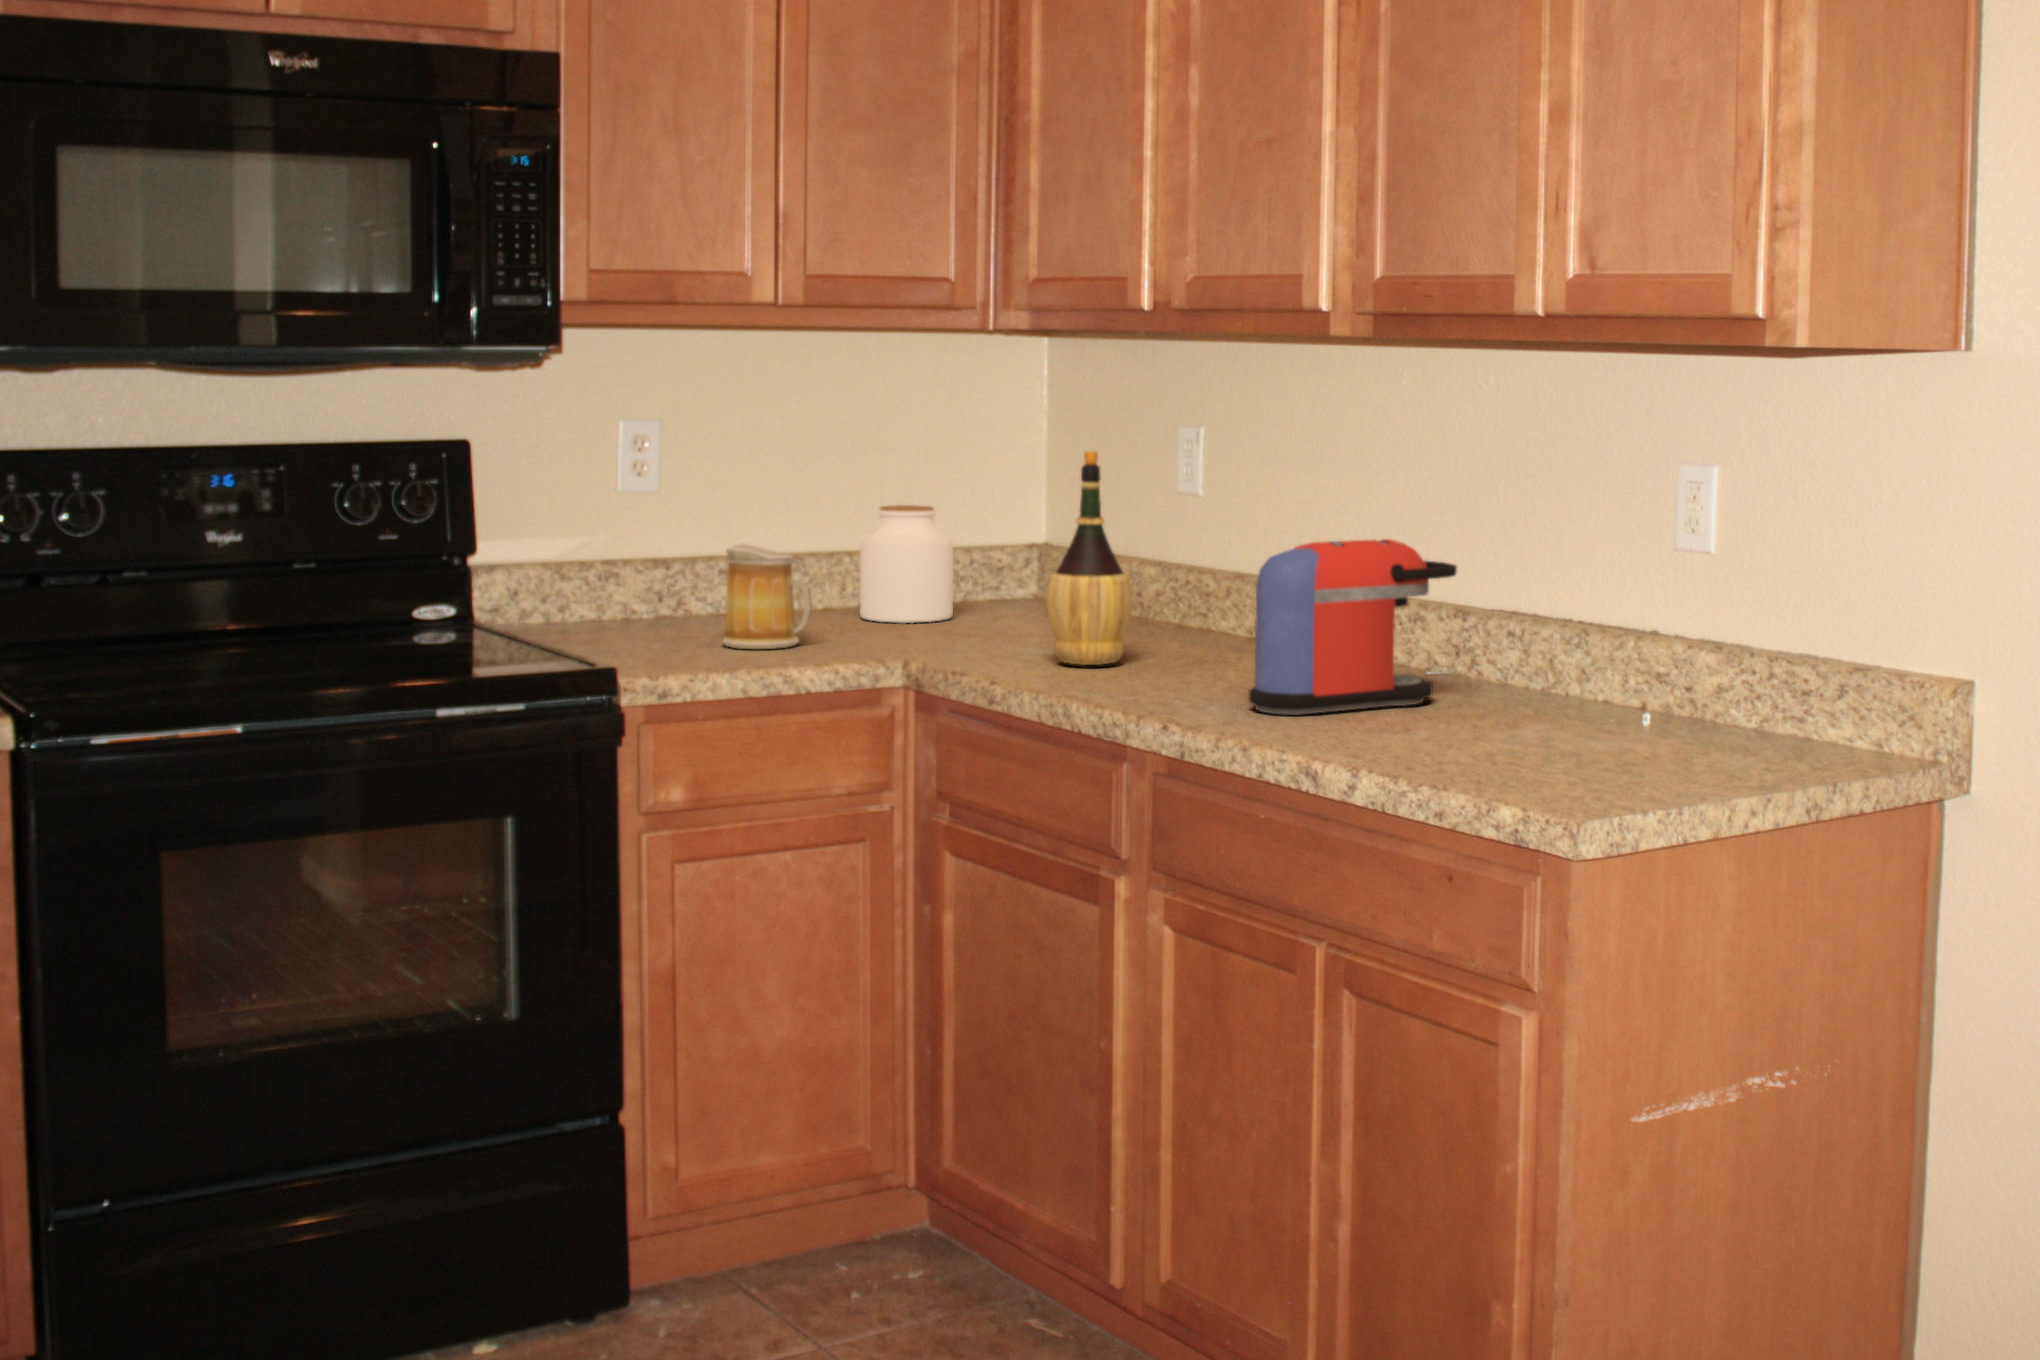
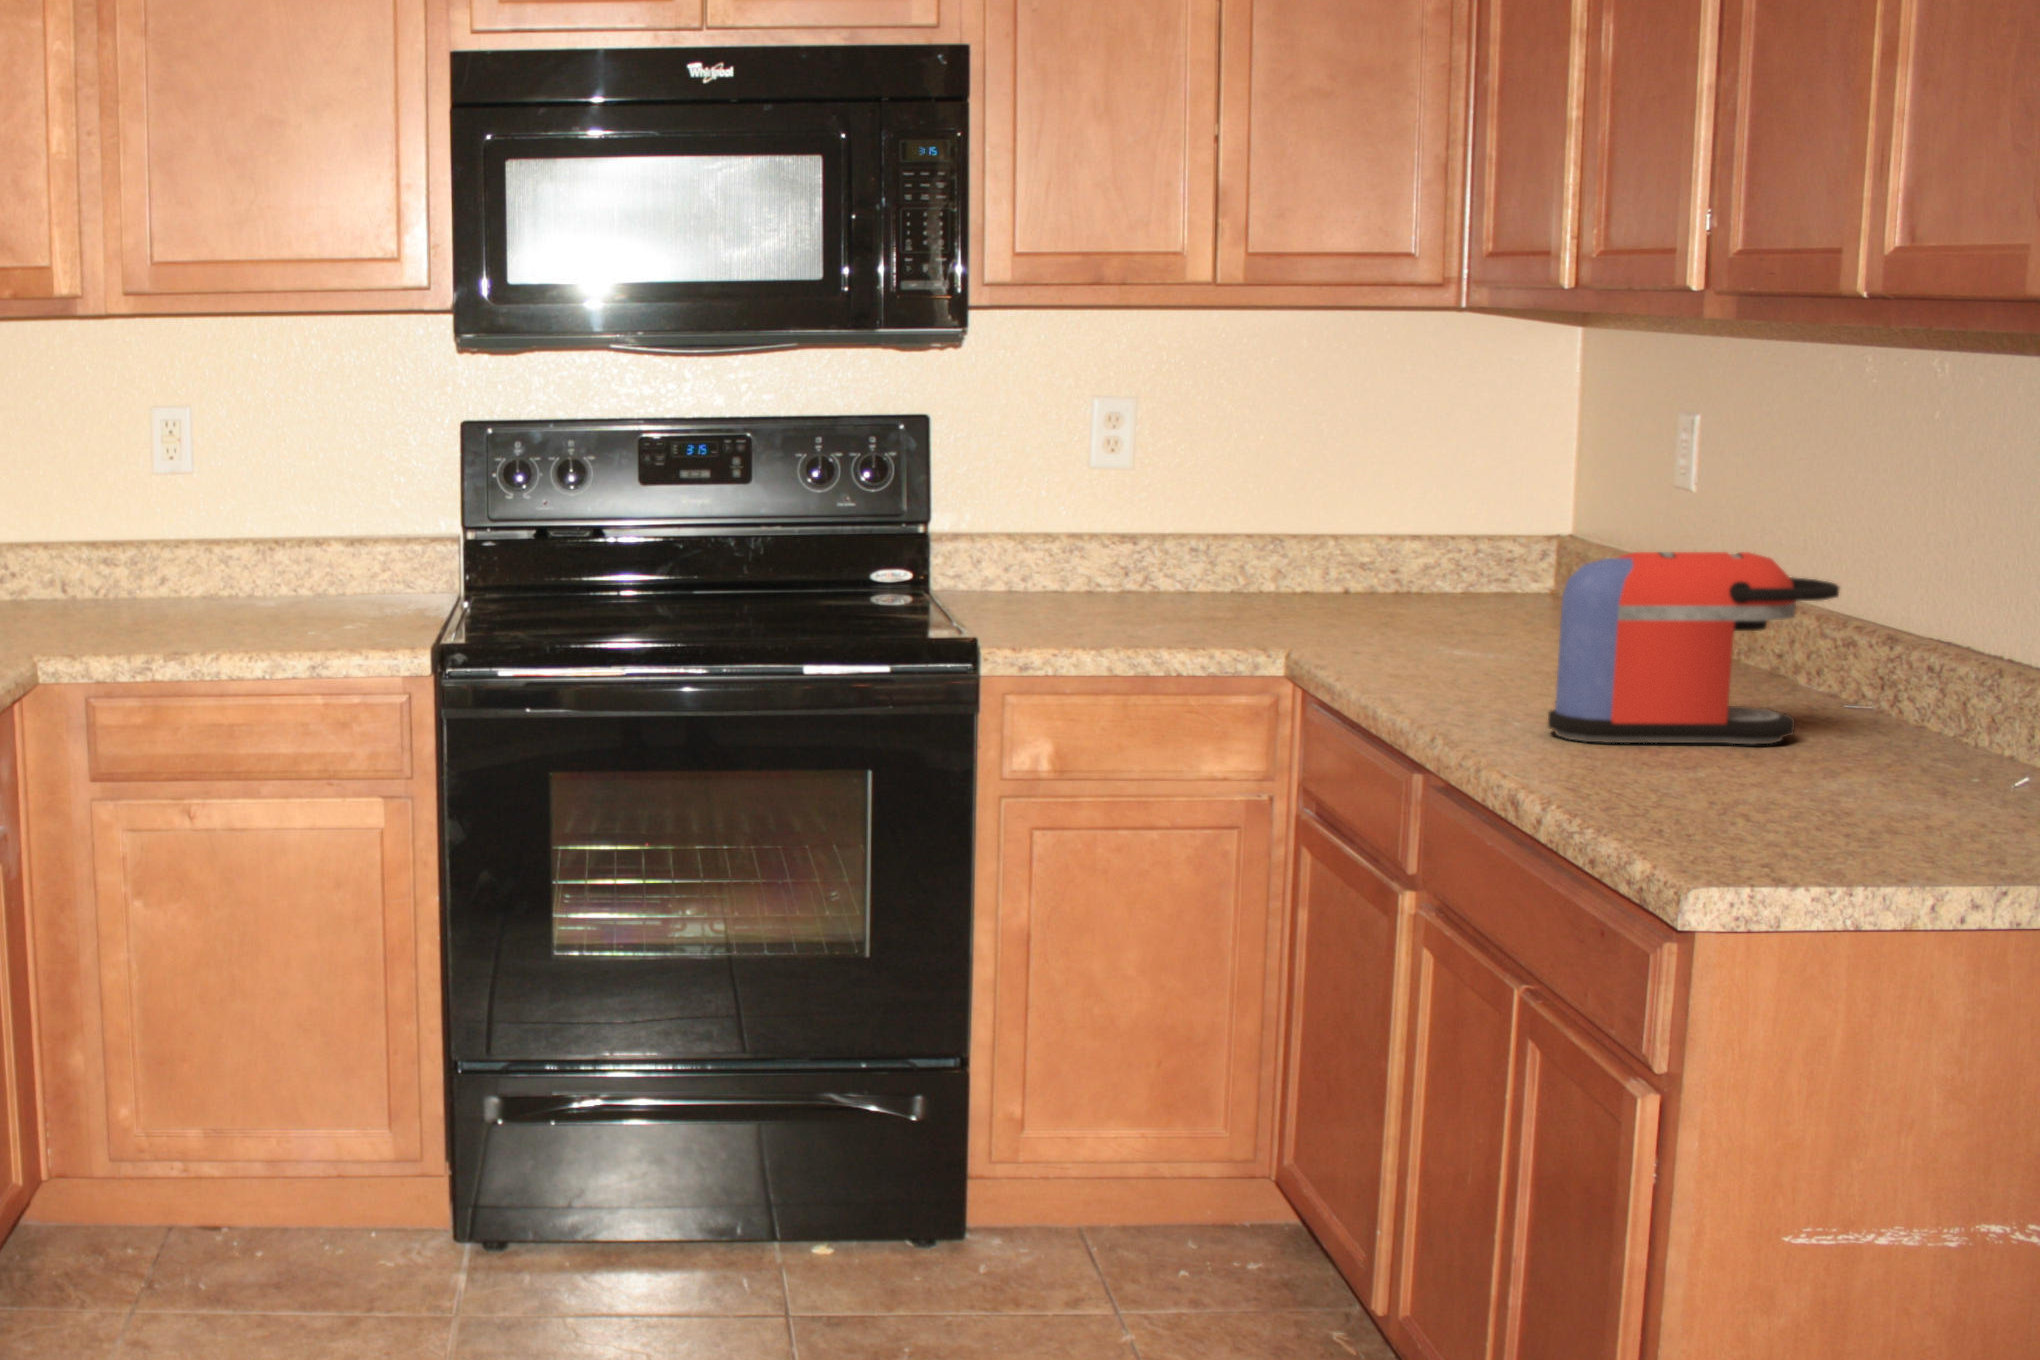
wine bottle: present [1046,450,1132,665] -> none [1424,438,1523,671]
jar: present [860,505,953,623] -> none [1318,487,1424,613]
mug: present [723,544,812,649] -> none [1128,523,1218,630]

